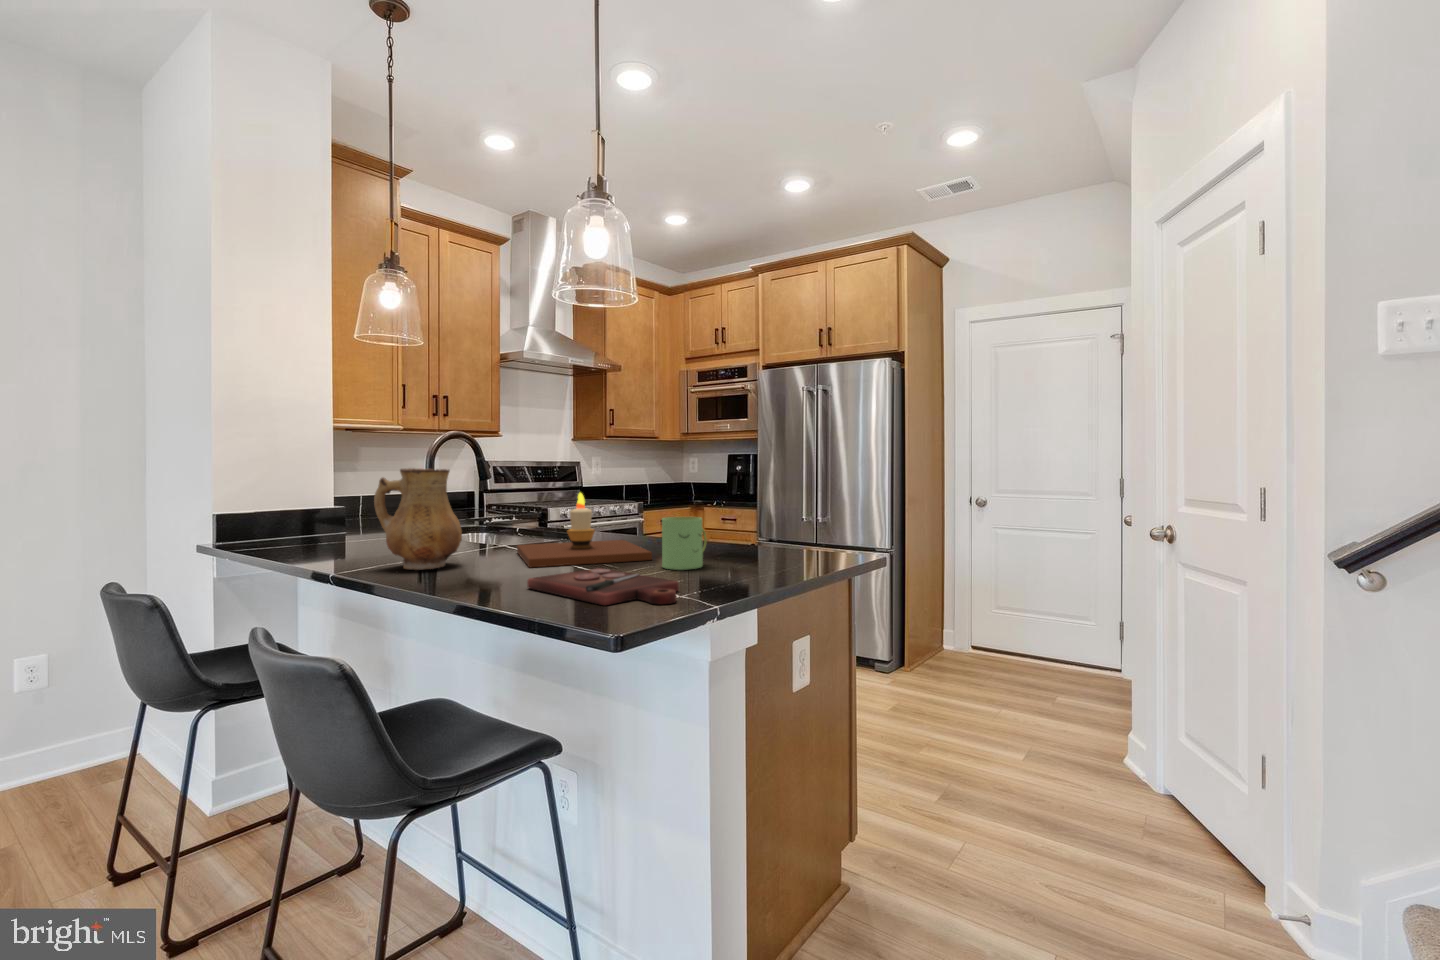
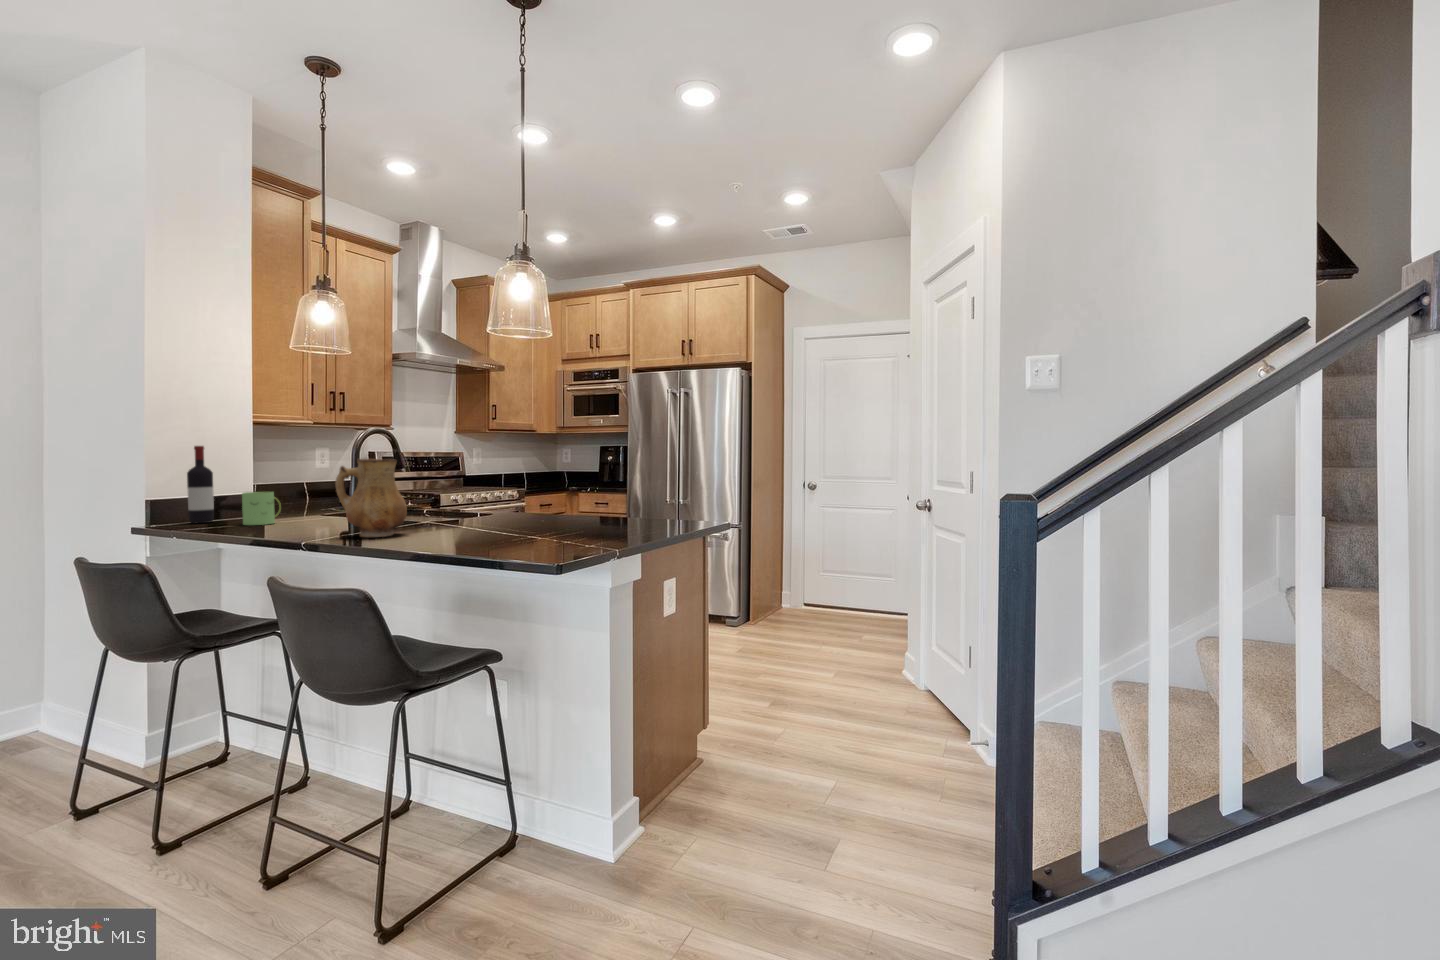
wine bottle: none [254,455,283,543] -> present [187,446,214,523]
candle: present [517,493,652,567] -> none [444,477,558,534]
mug: present [662,517,707,570] -> present [242,492,281,525]
cutting board: present [527,568,679,605] -> none [476,532,588,552]

